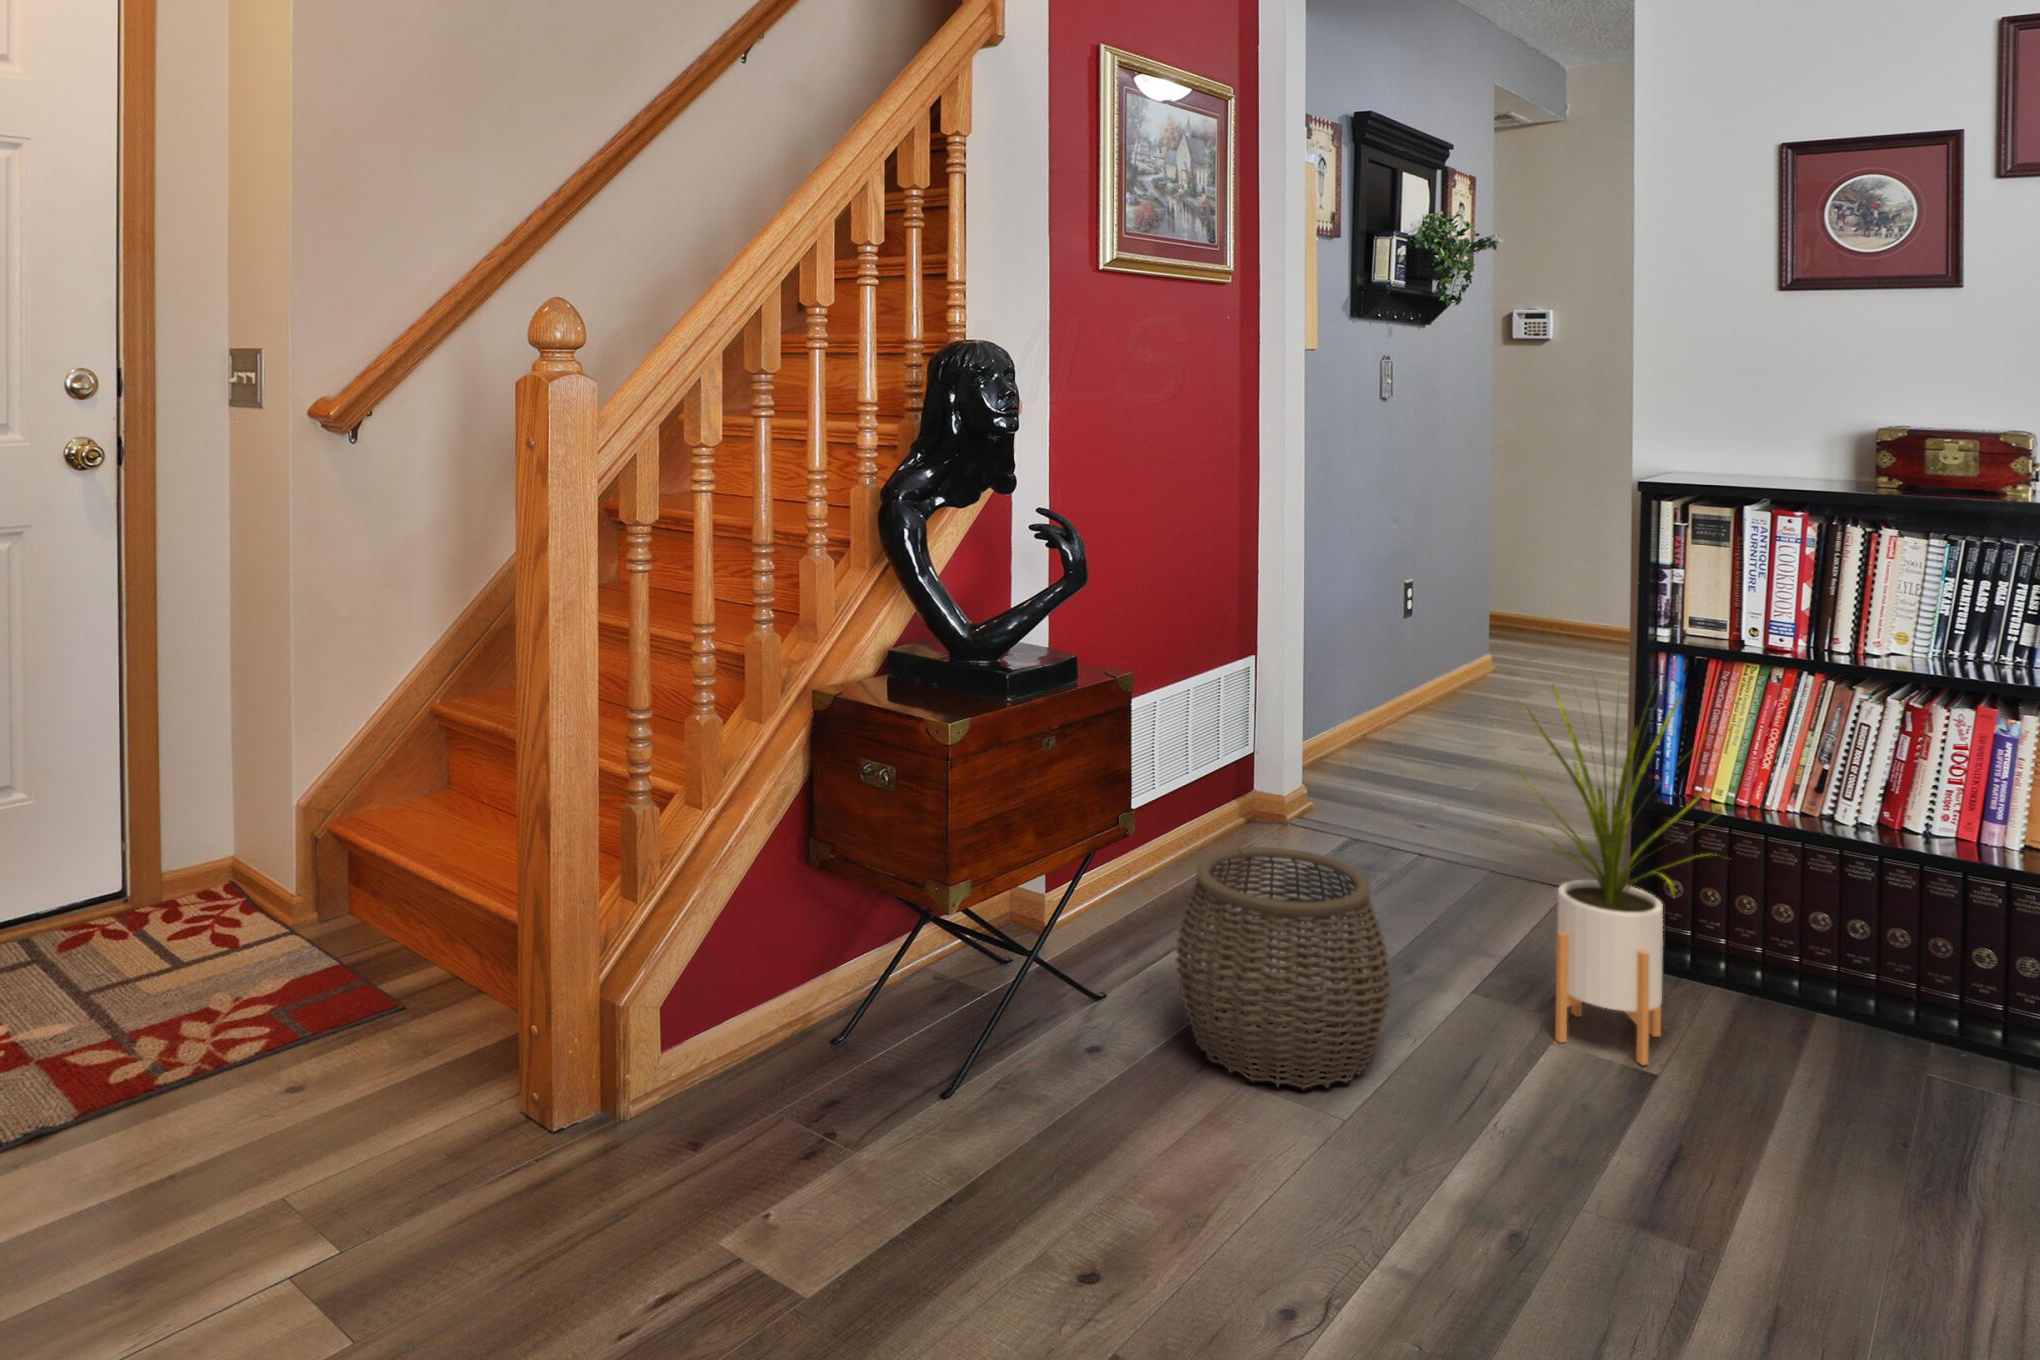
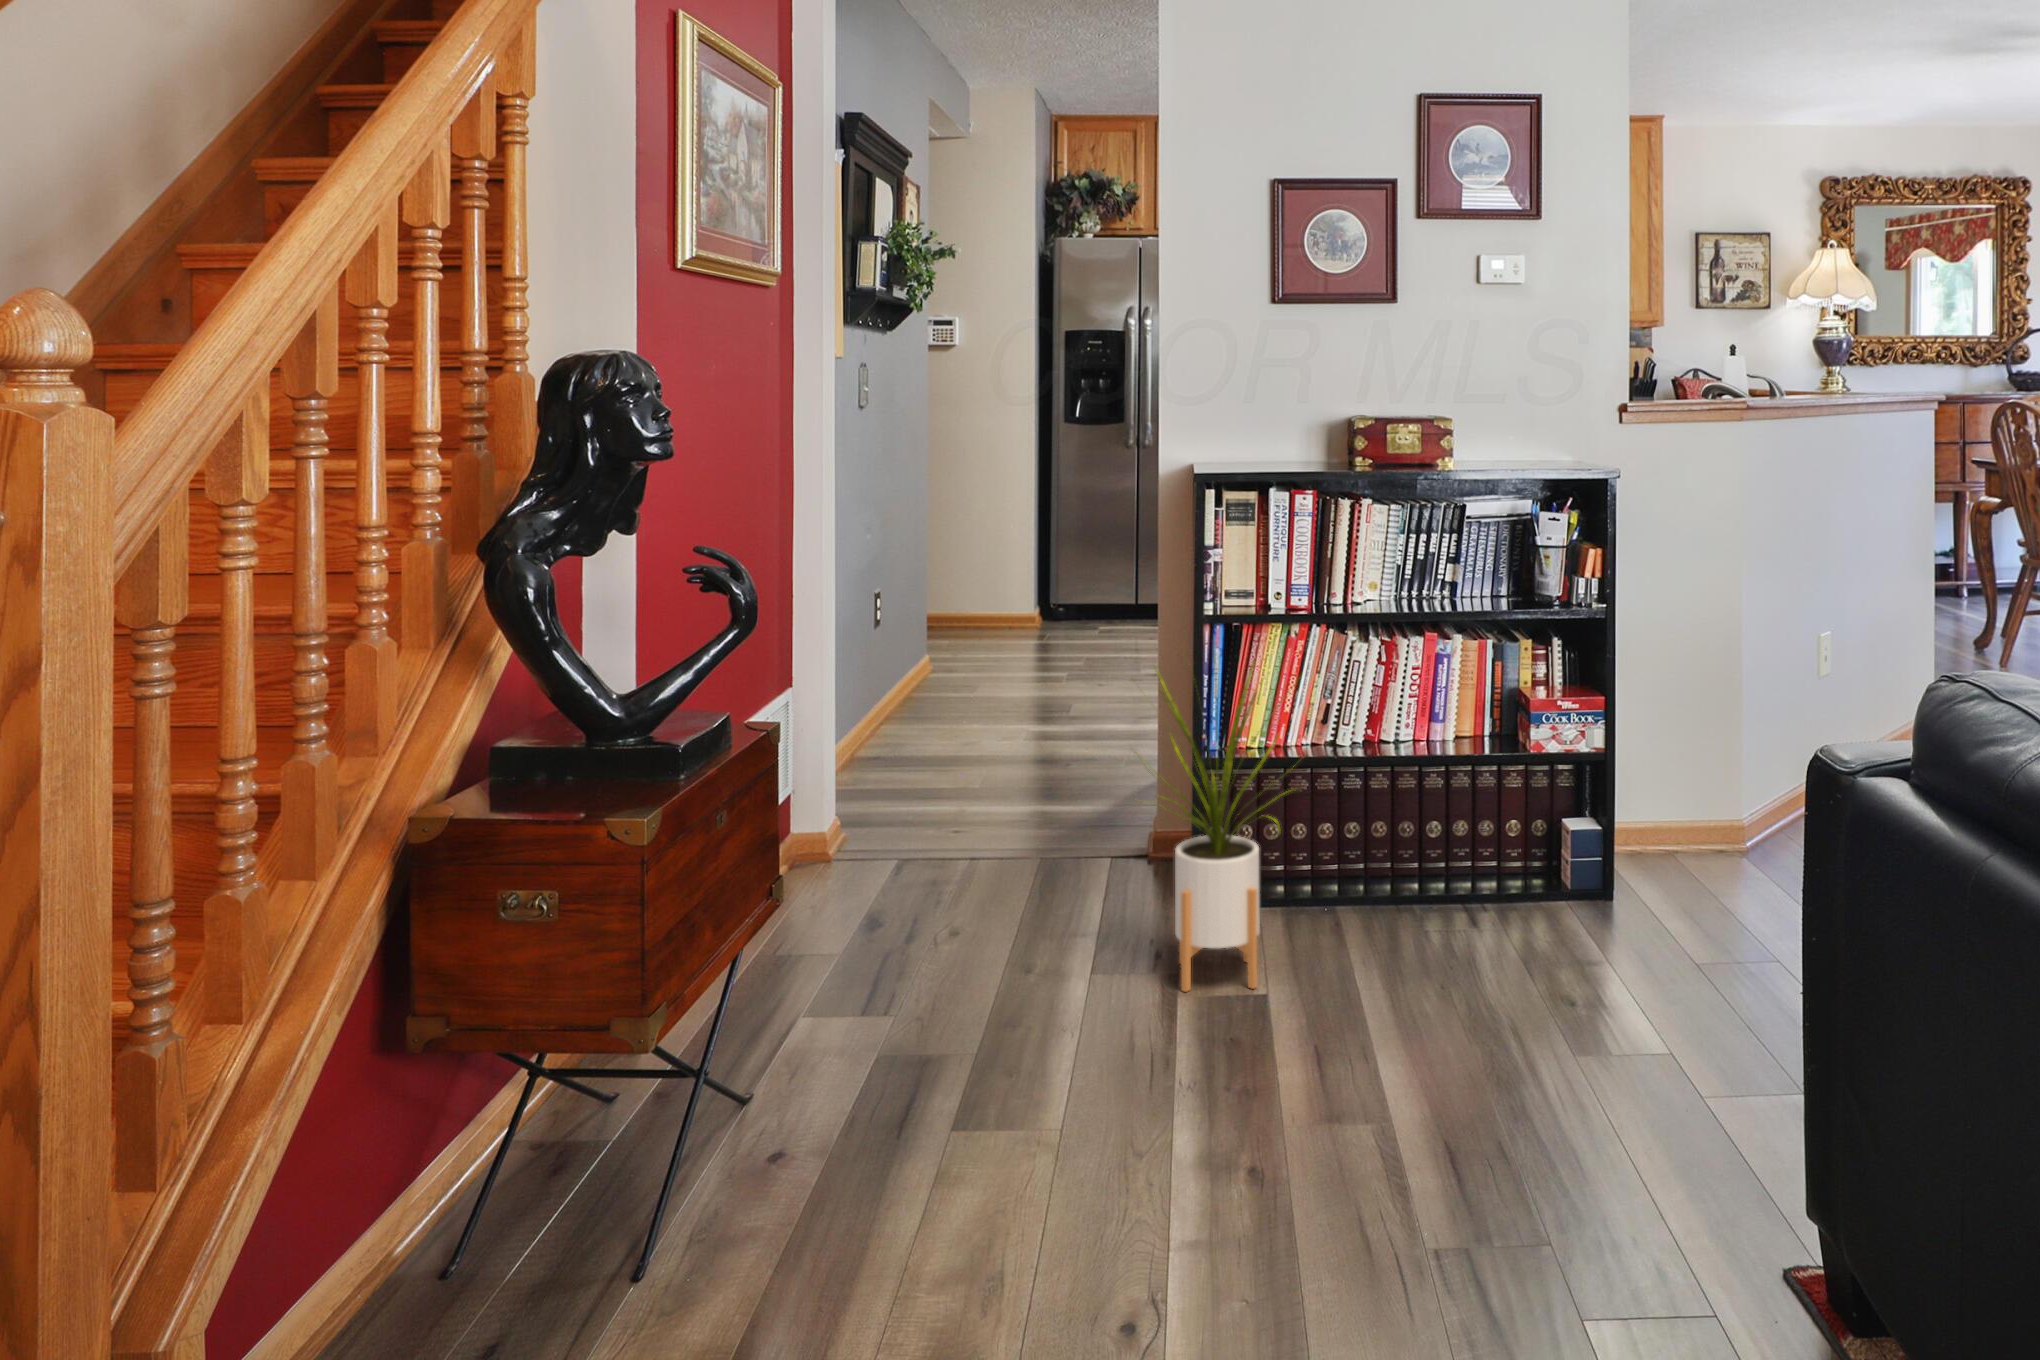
woven basket: present [1175,847,1392,1089] -> none [854,875,1077,1127]

